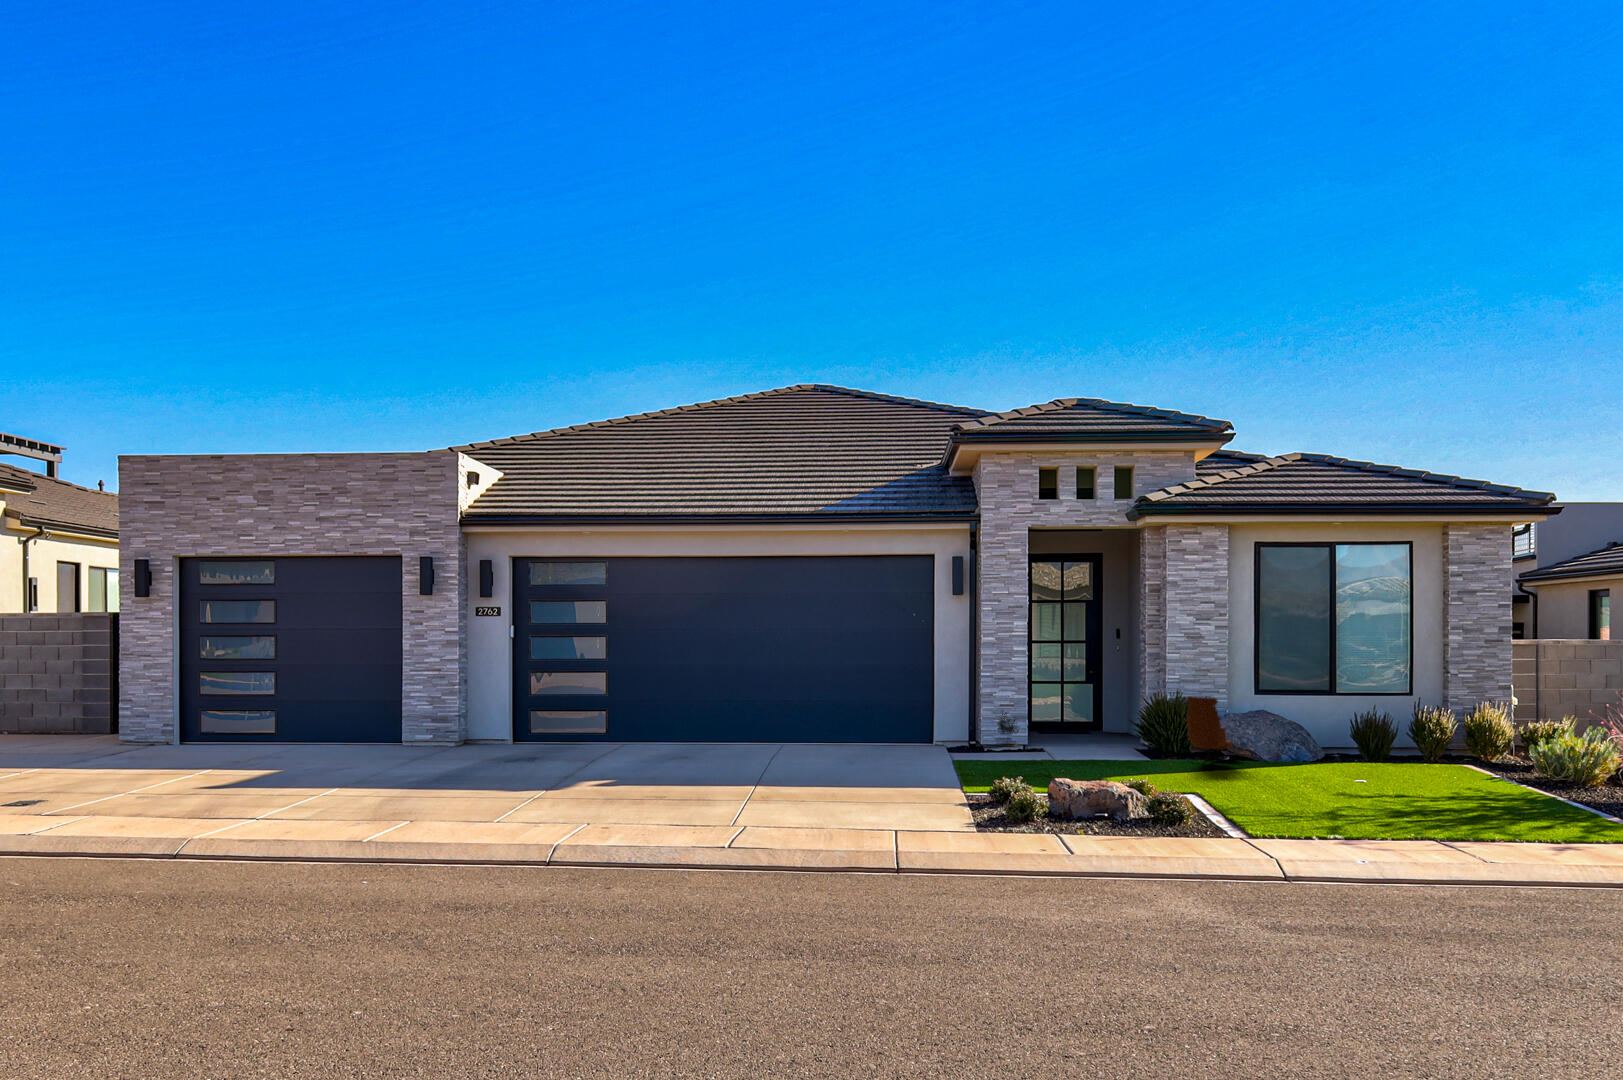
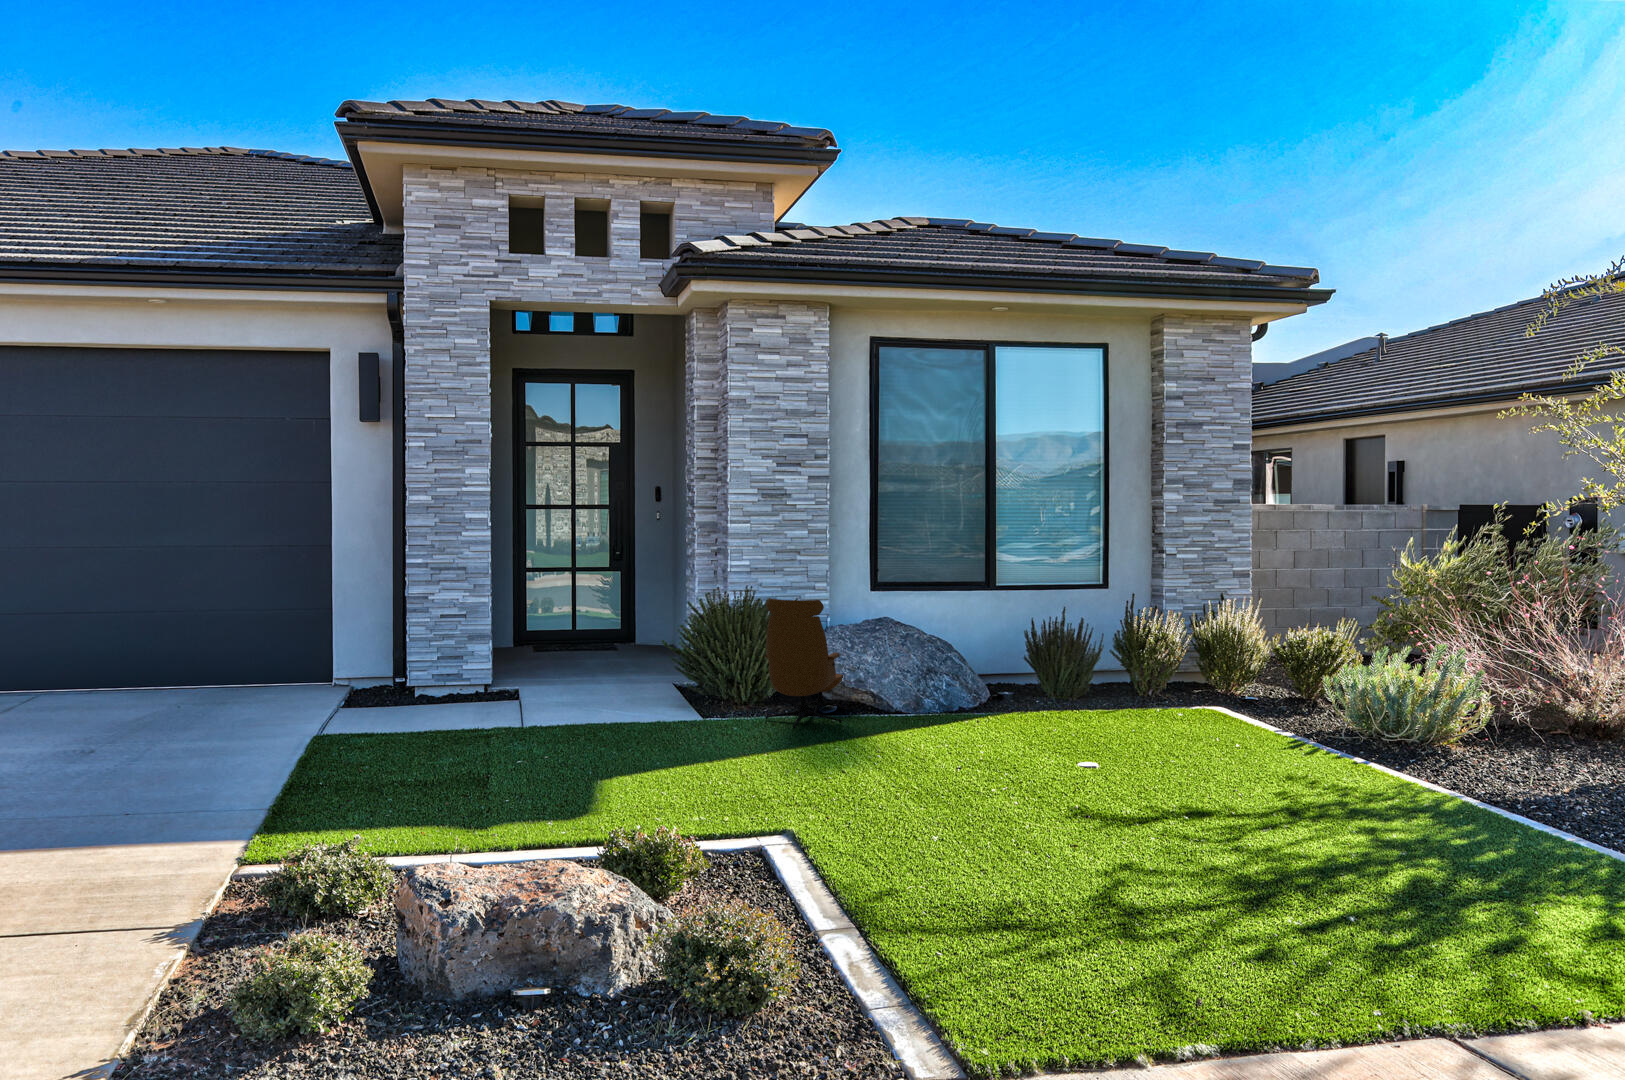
potted tree: present [997,710,1019,747] -> none [423,622,472,700]

